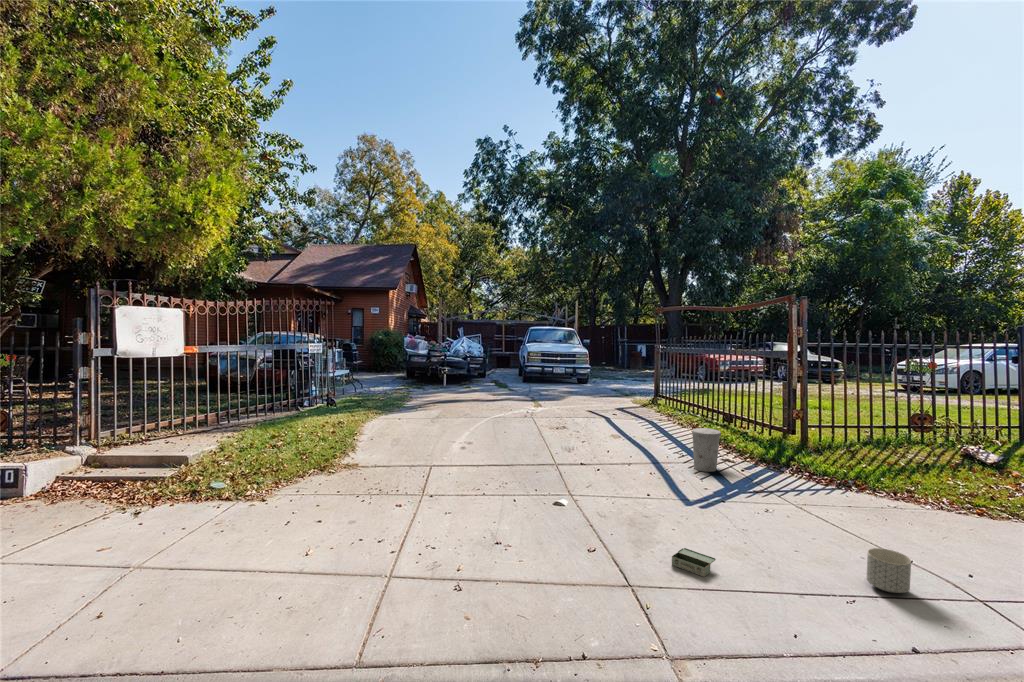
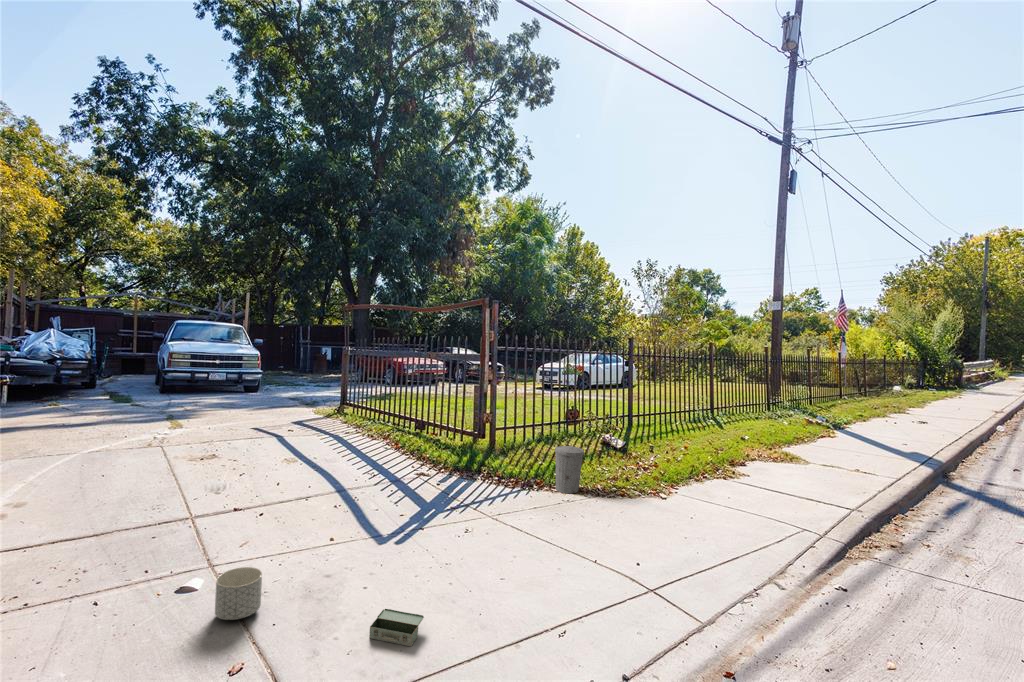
trash can: present [692,428,721,472] -> present [555,446,584,493]
planter: present [866,548,911,593] -> present [215,567,262,620]

